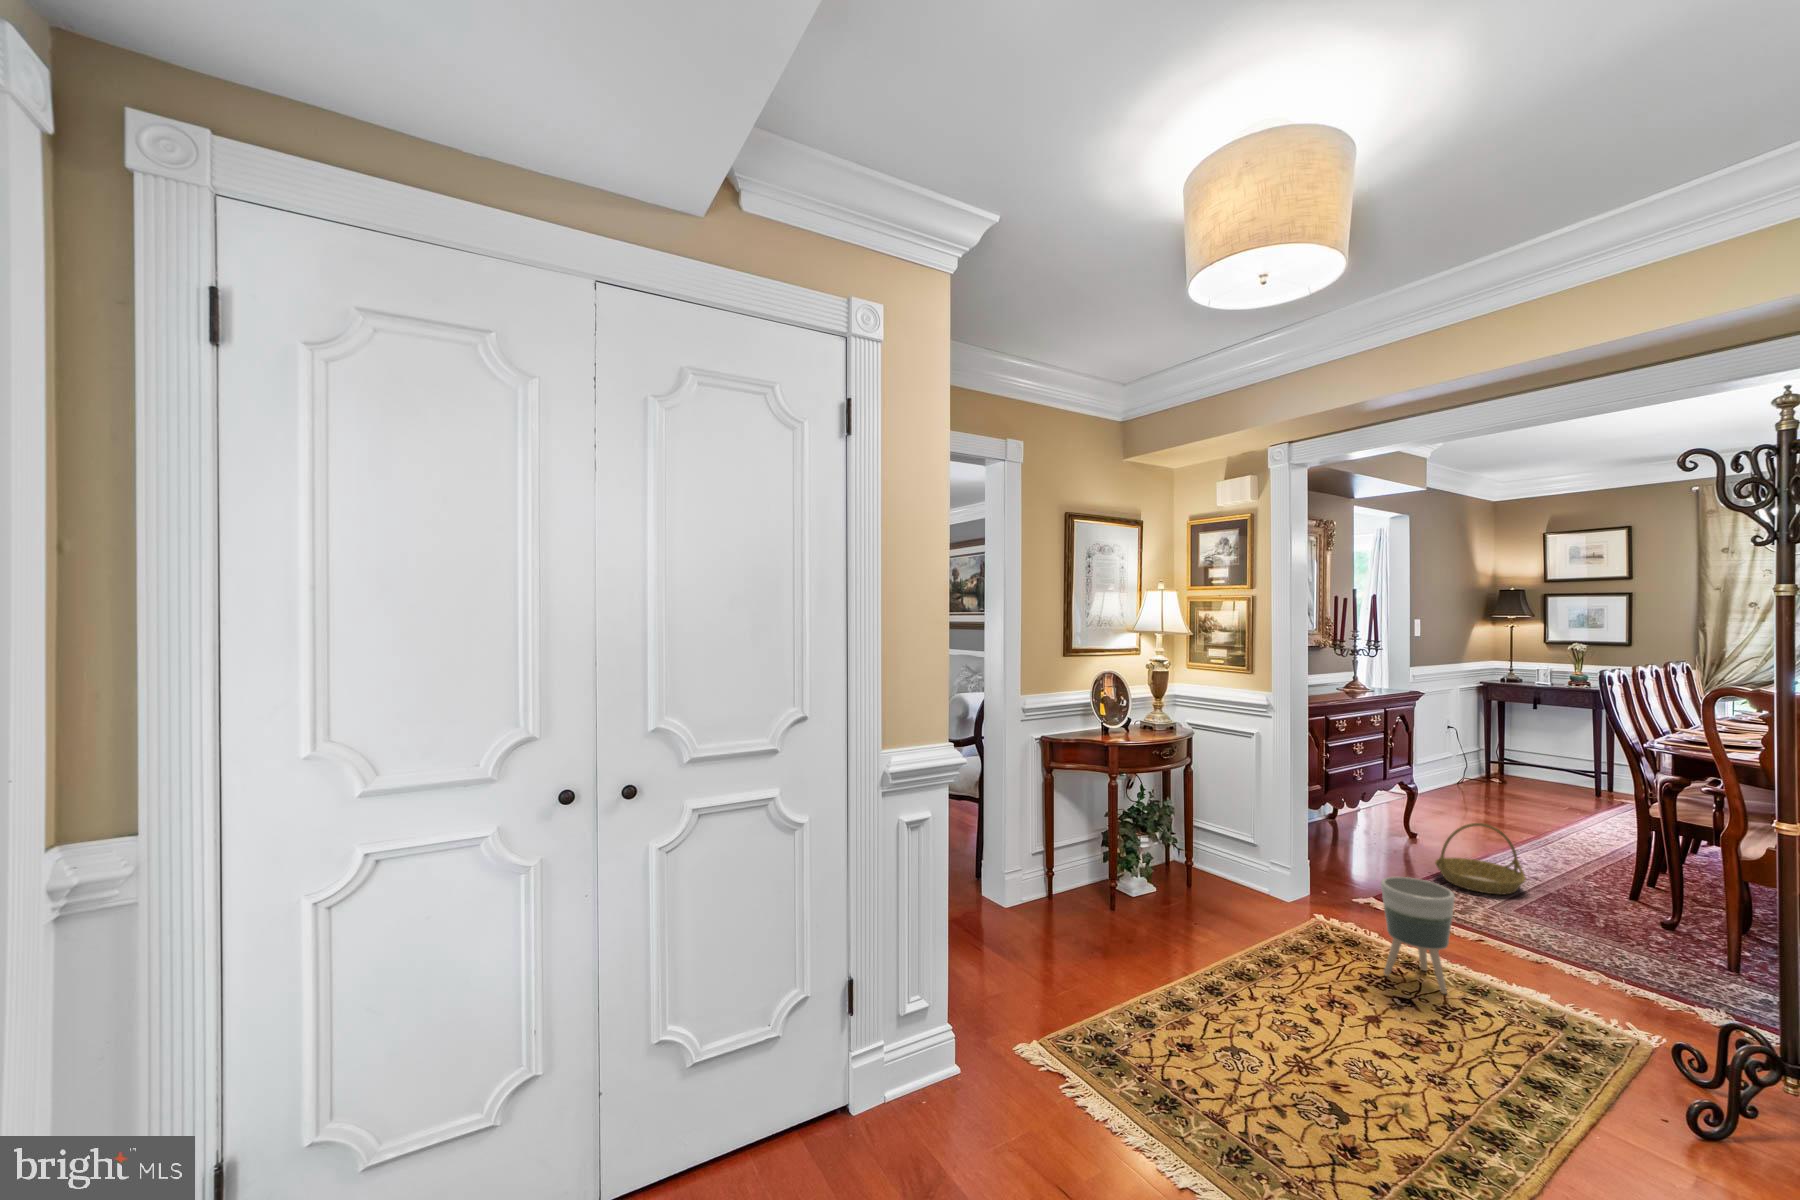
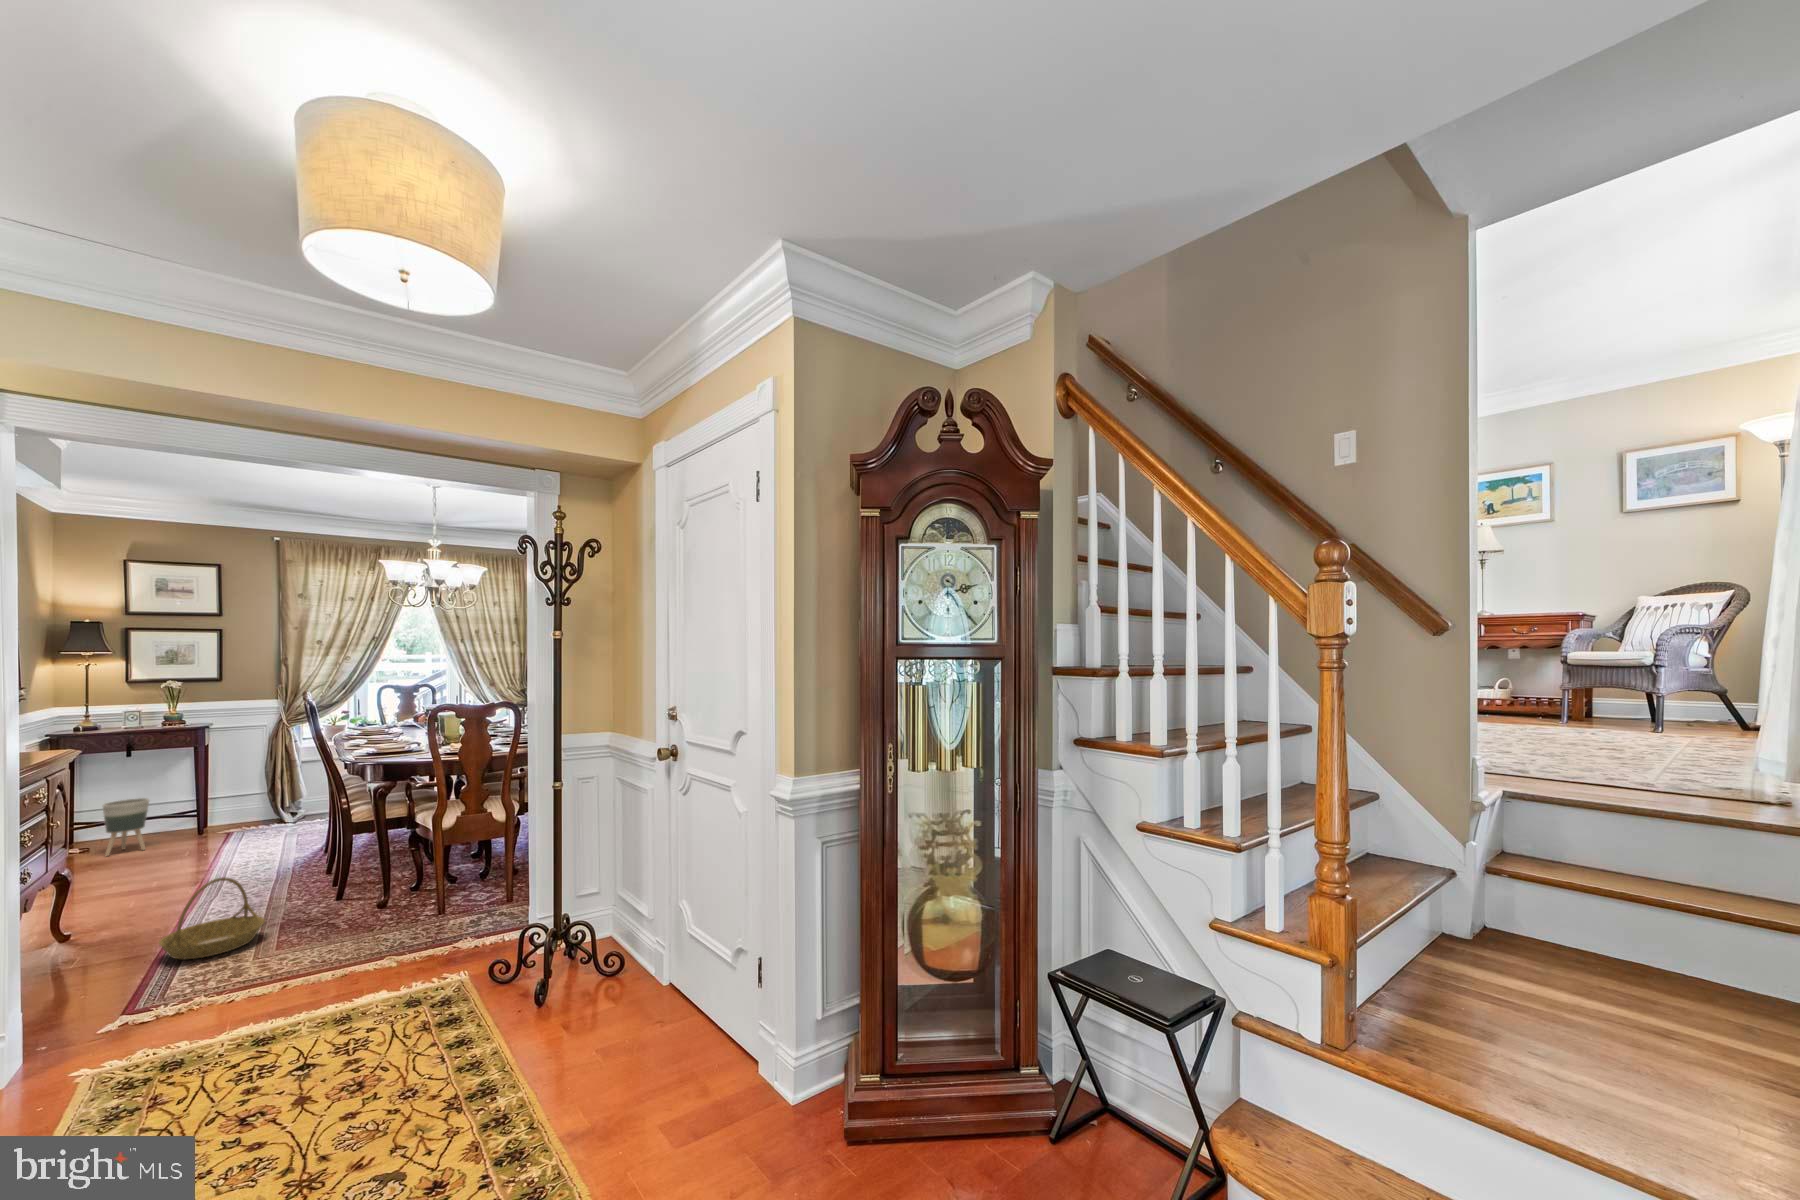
planter: present [1381,877,1455,994] -> present [103,798,149,856]

